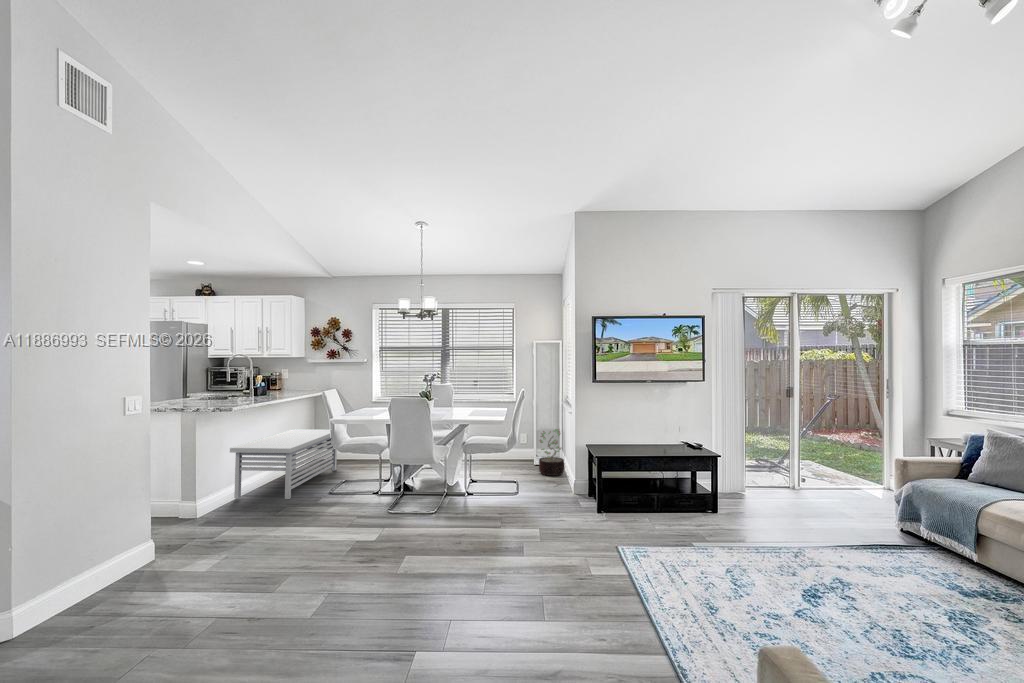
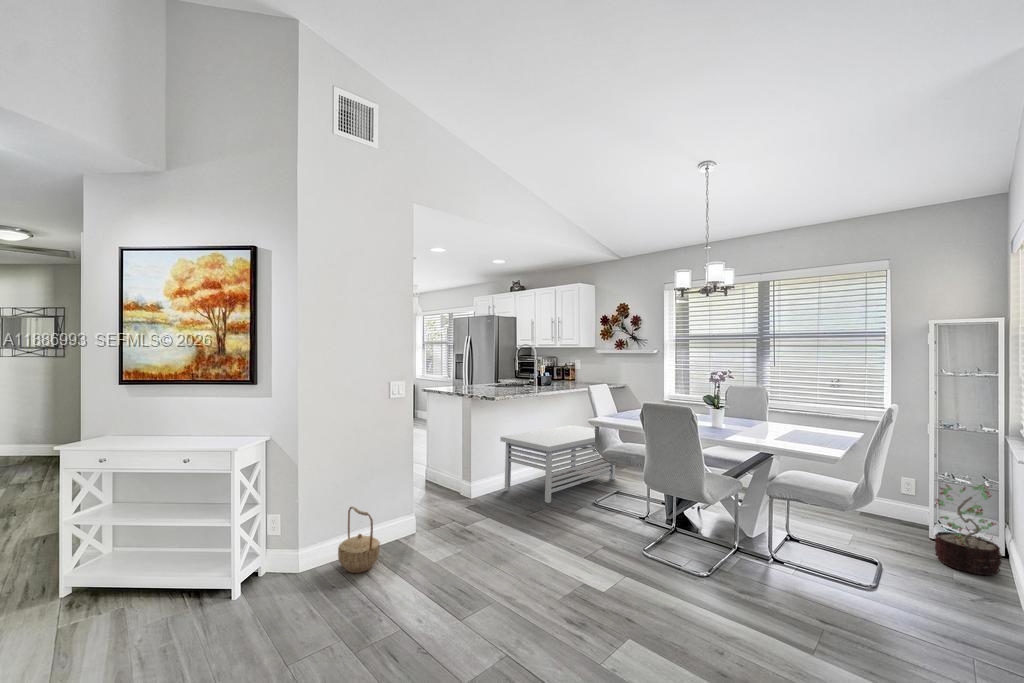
basket: none [80,541,138,611] -> present [338,507,380,573]

